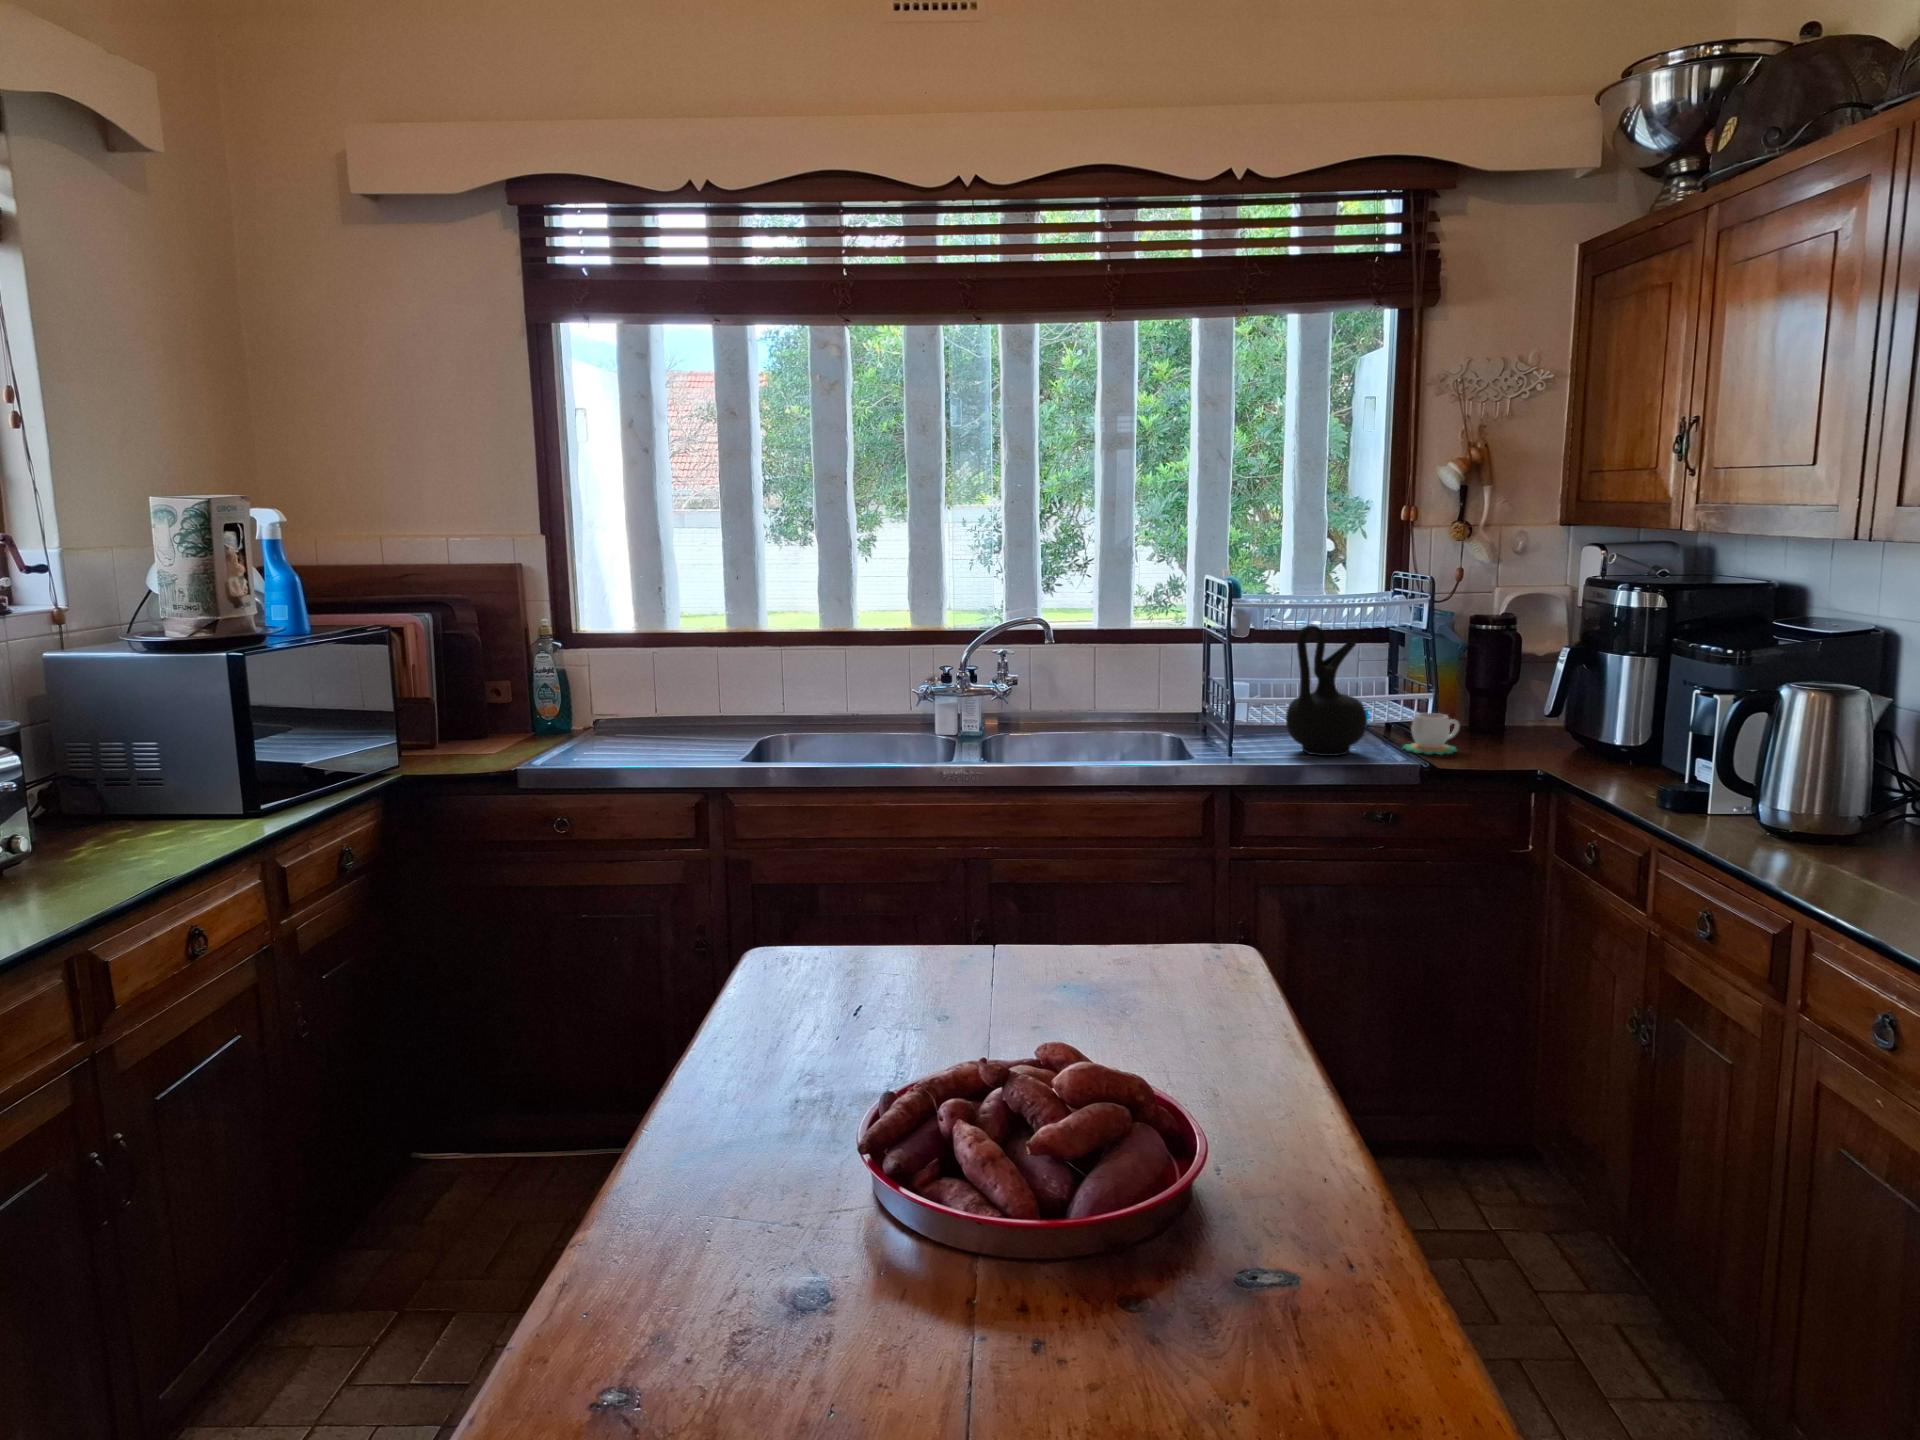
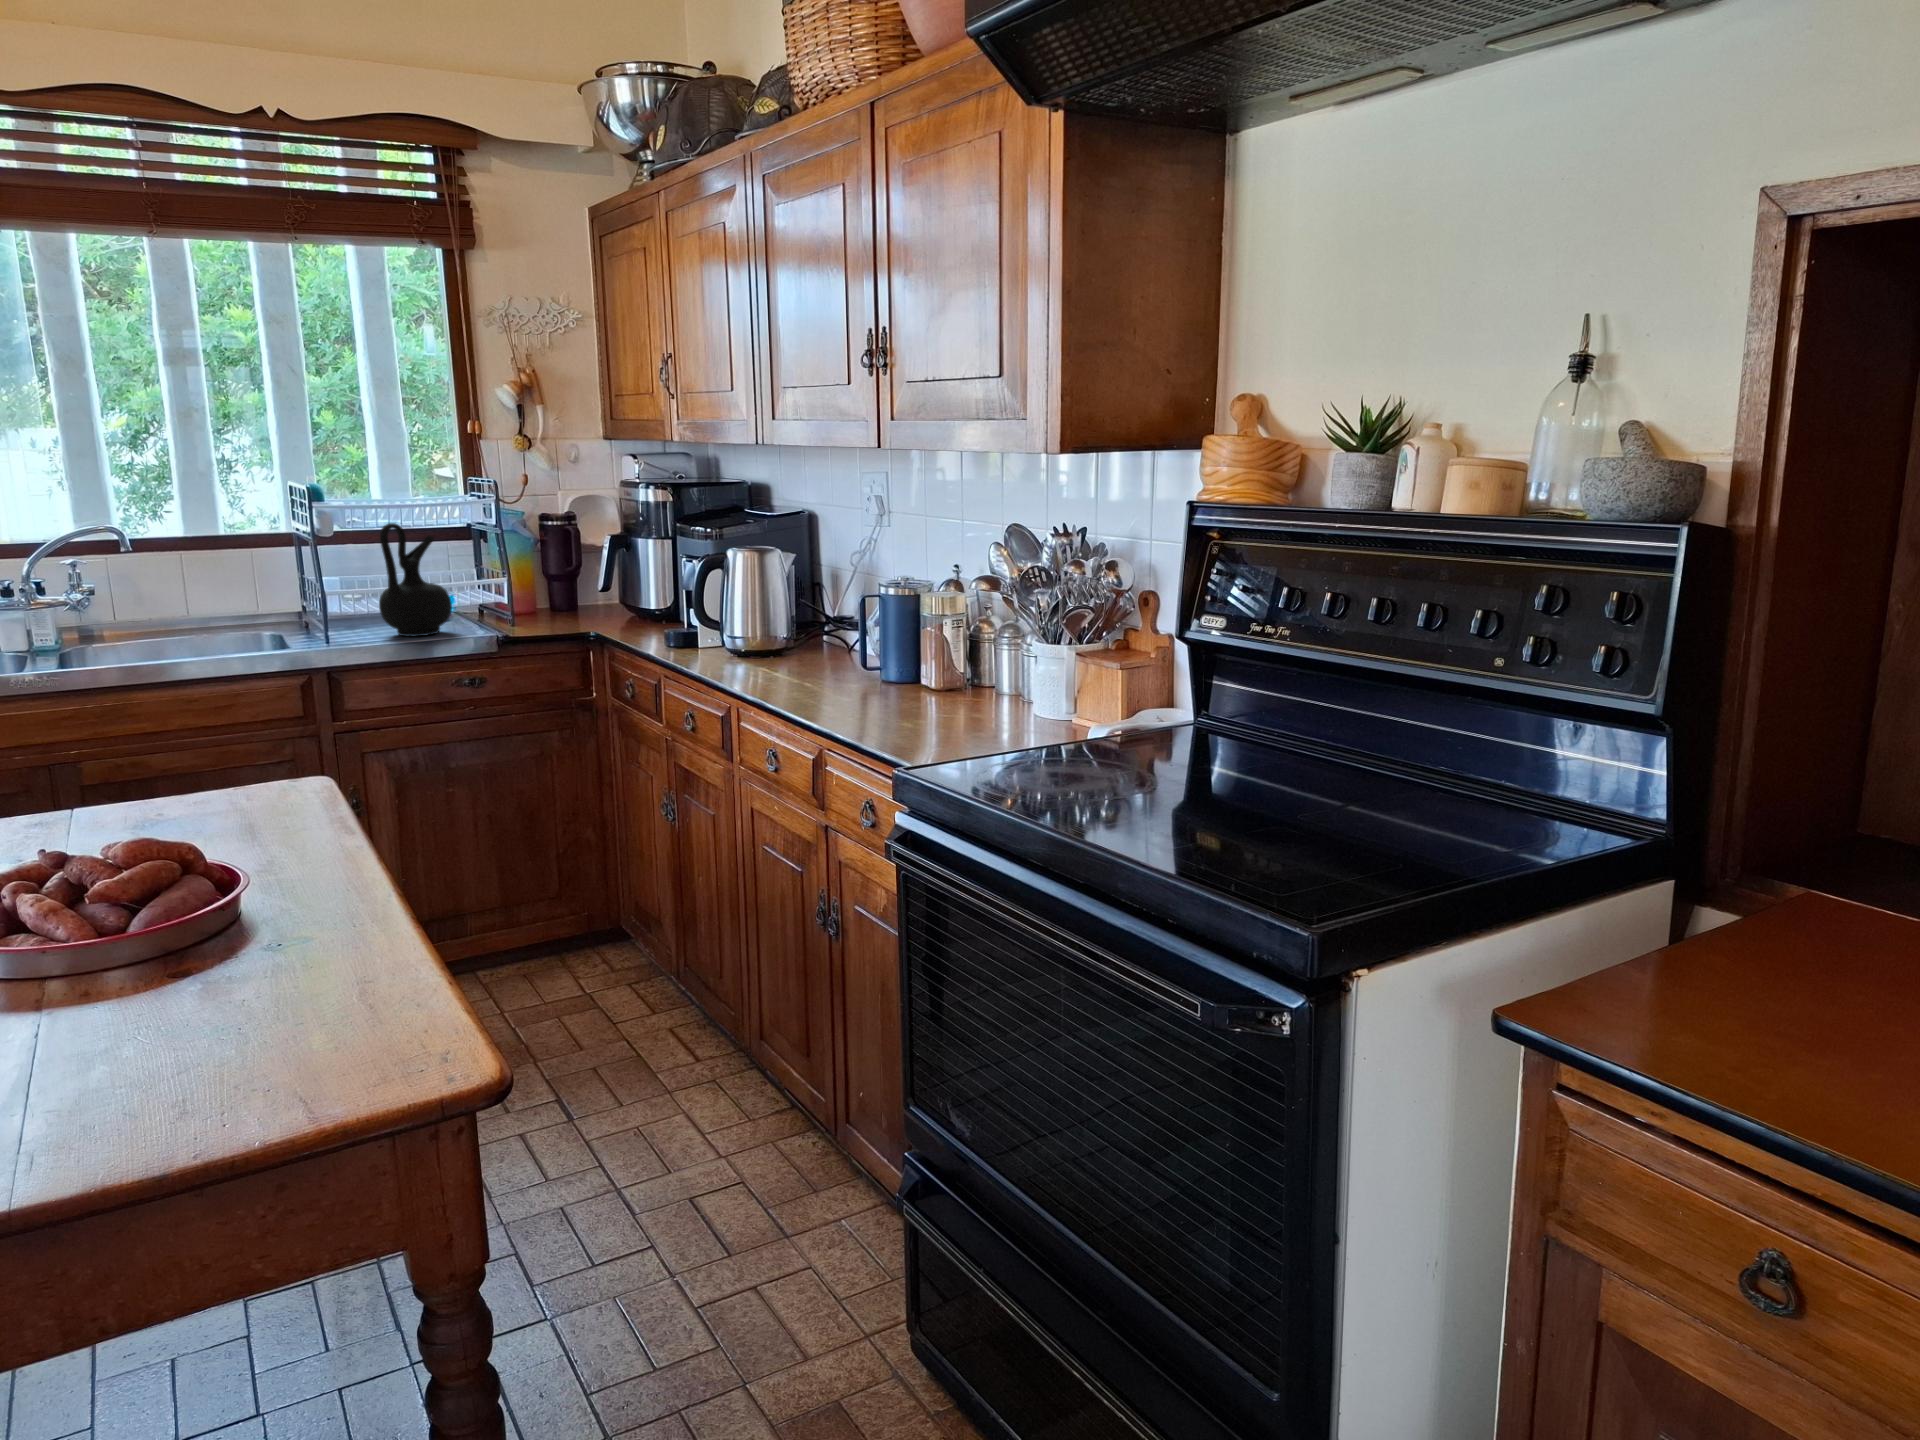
mug: present [1403,713,1460,755] -> none [486,595,531,628]

